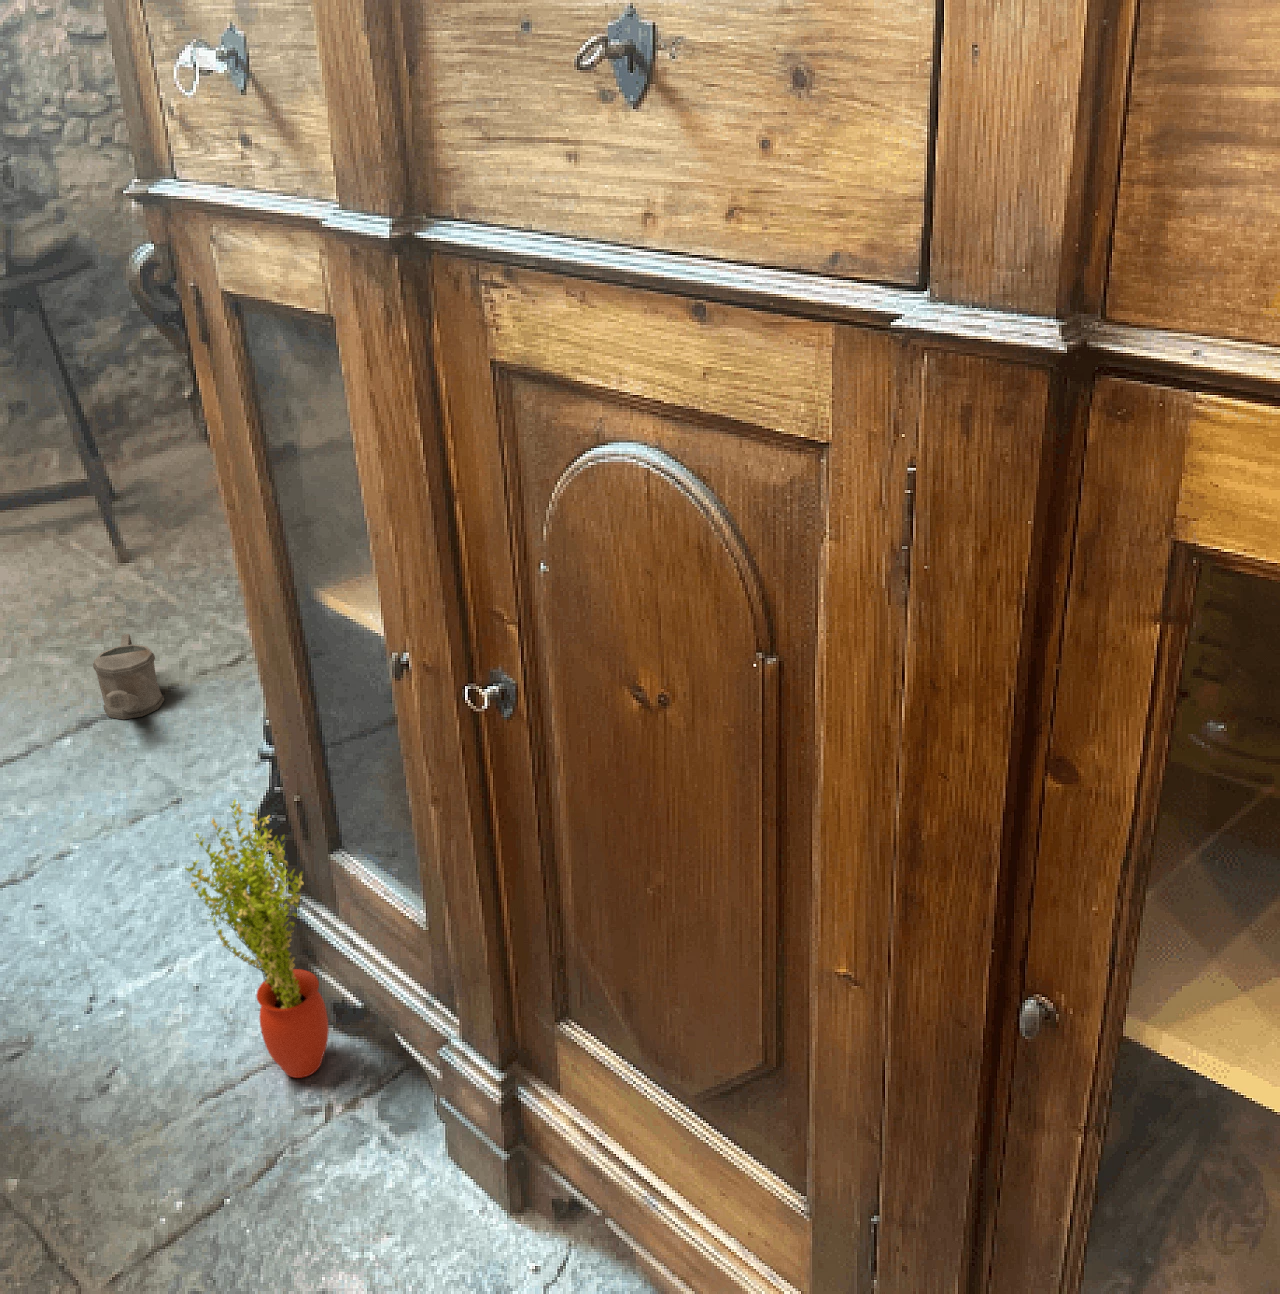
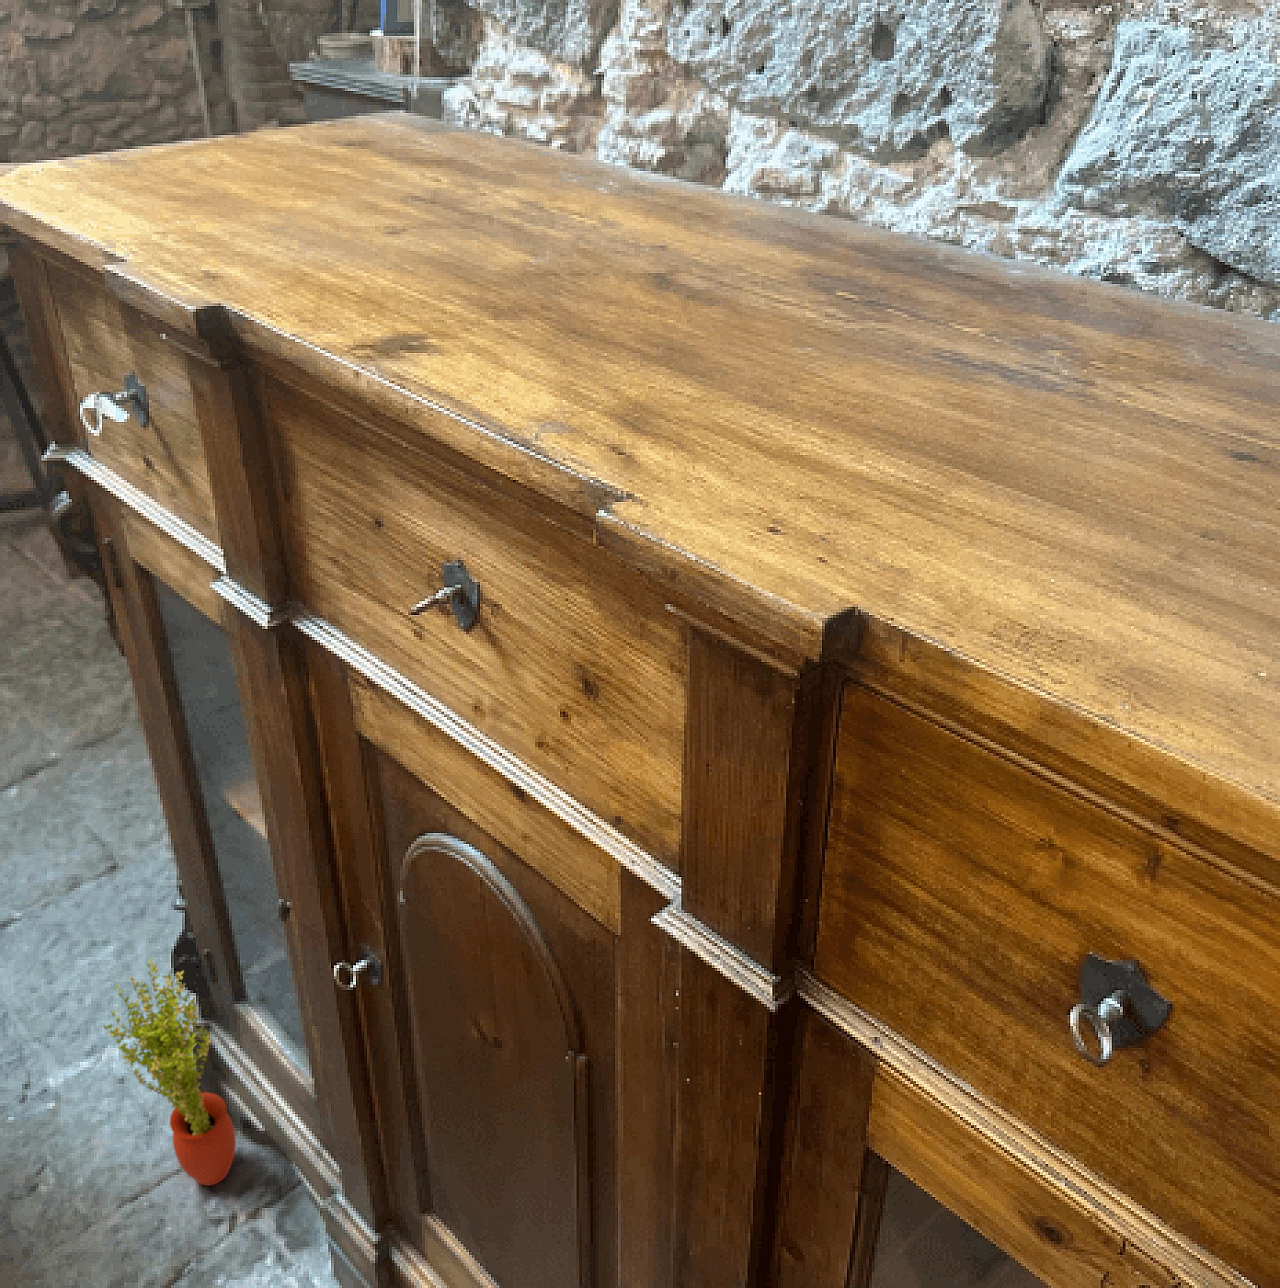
watering can: present [93,634,164,719] -> none [38,683,107,771]

